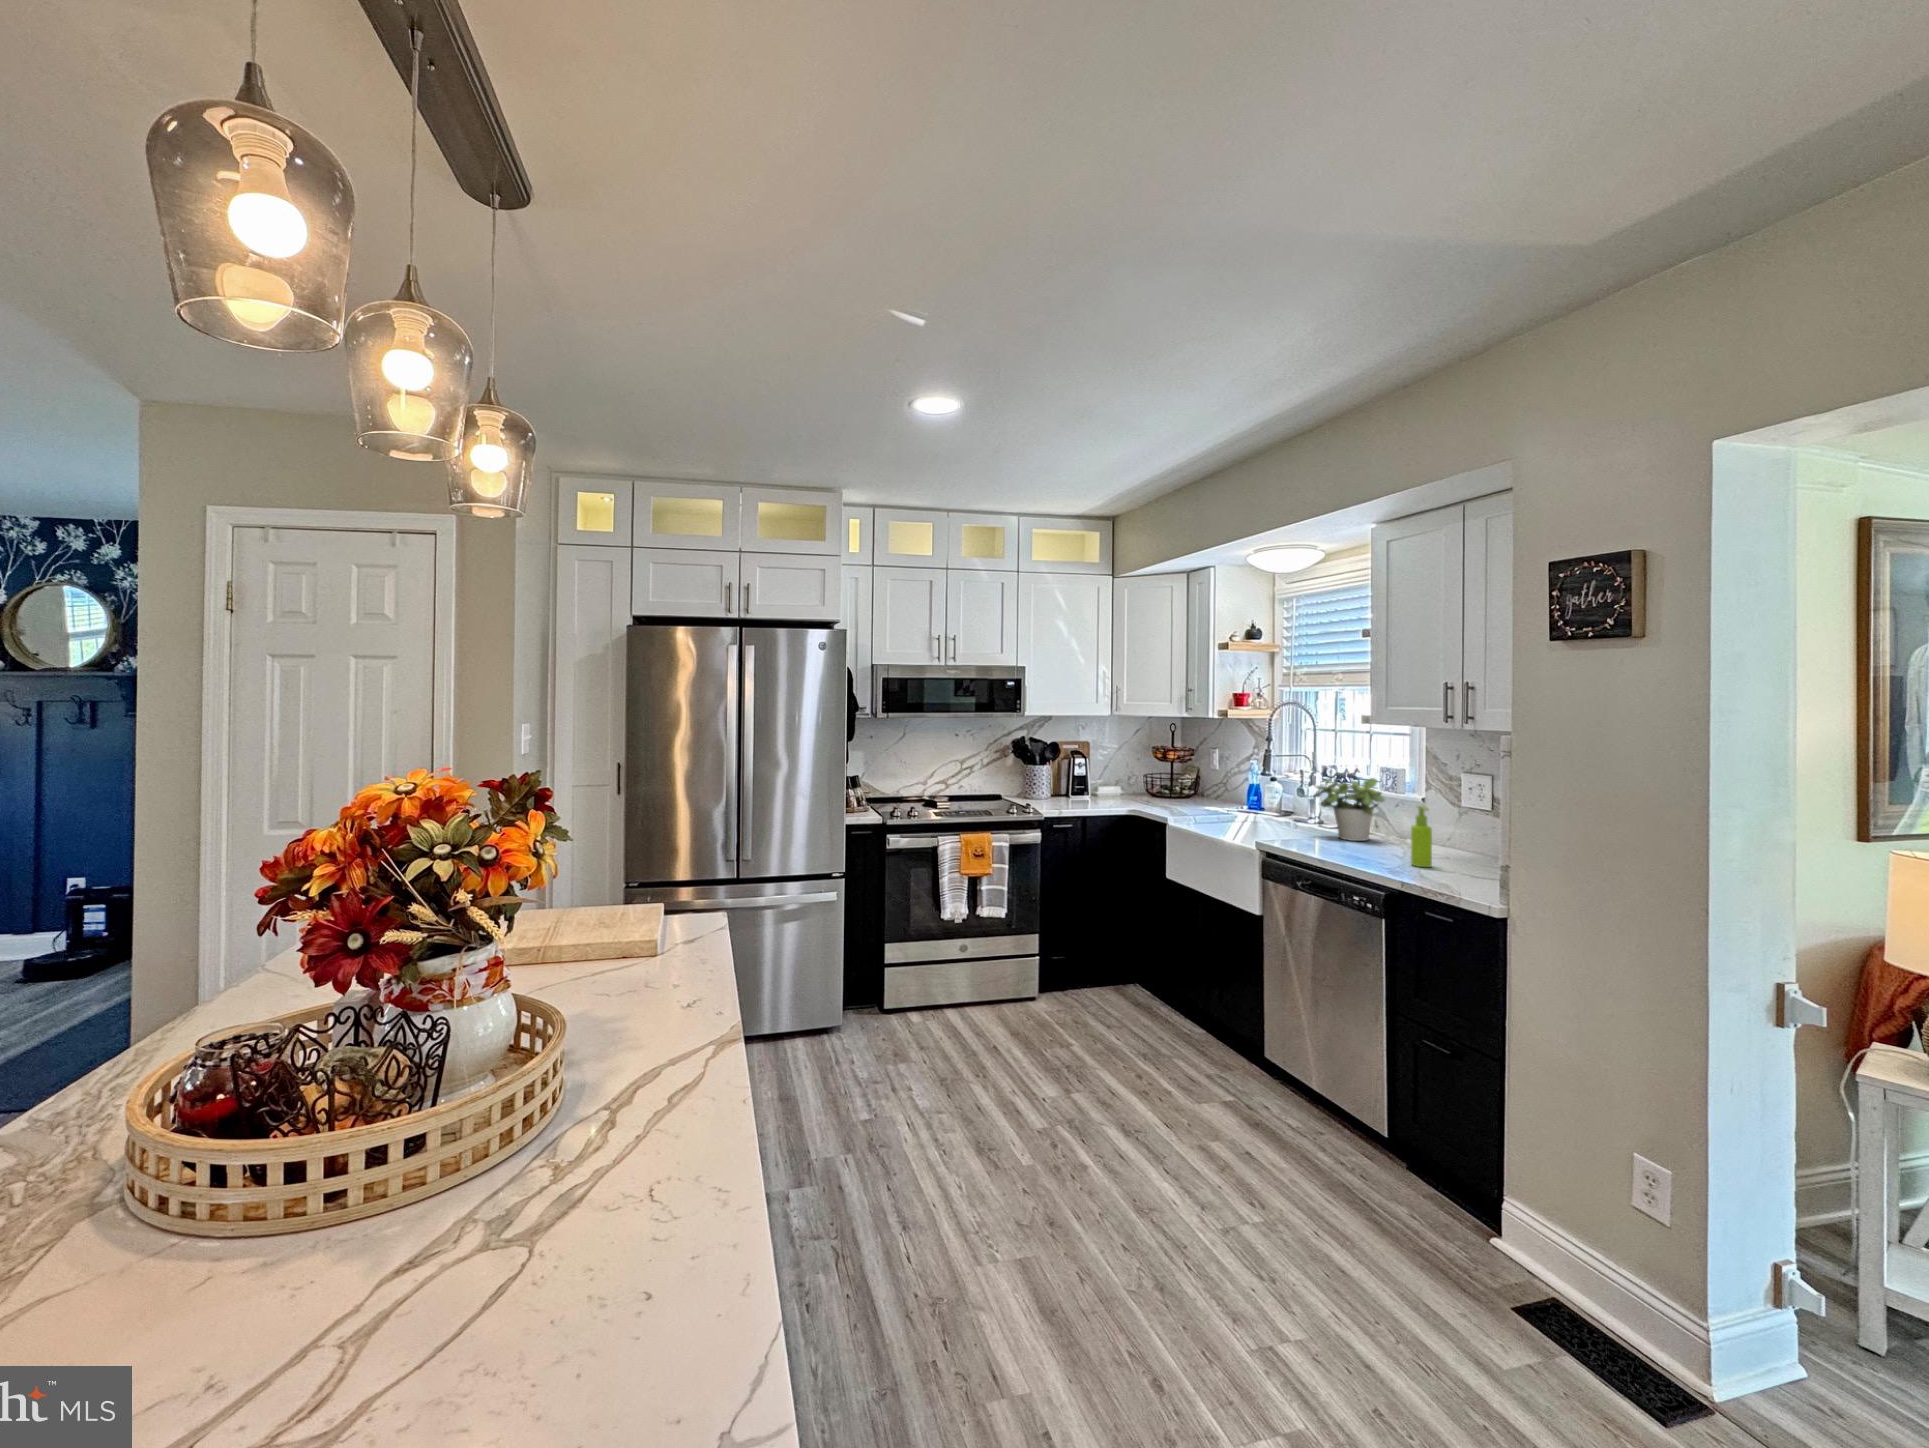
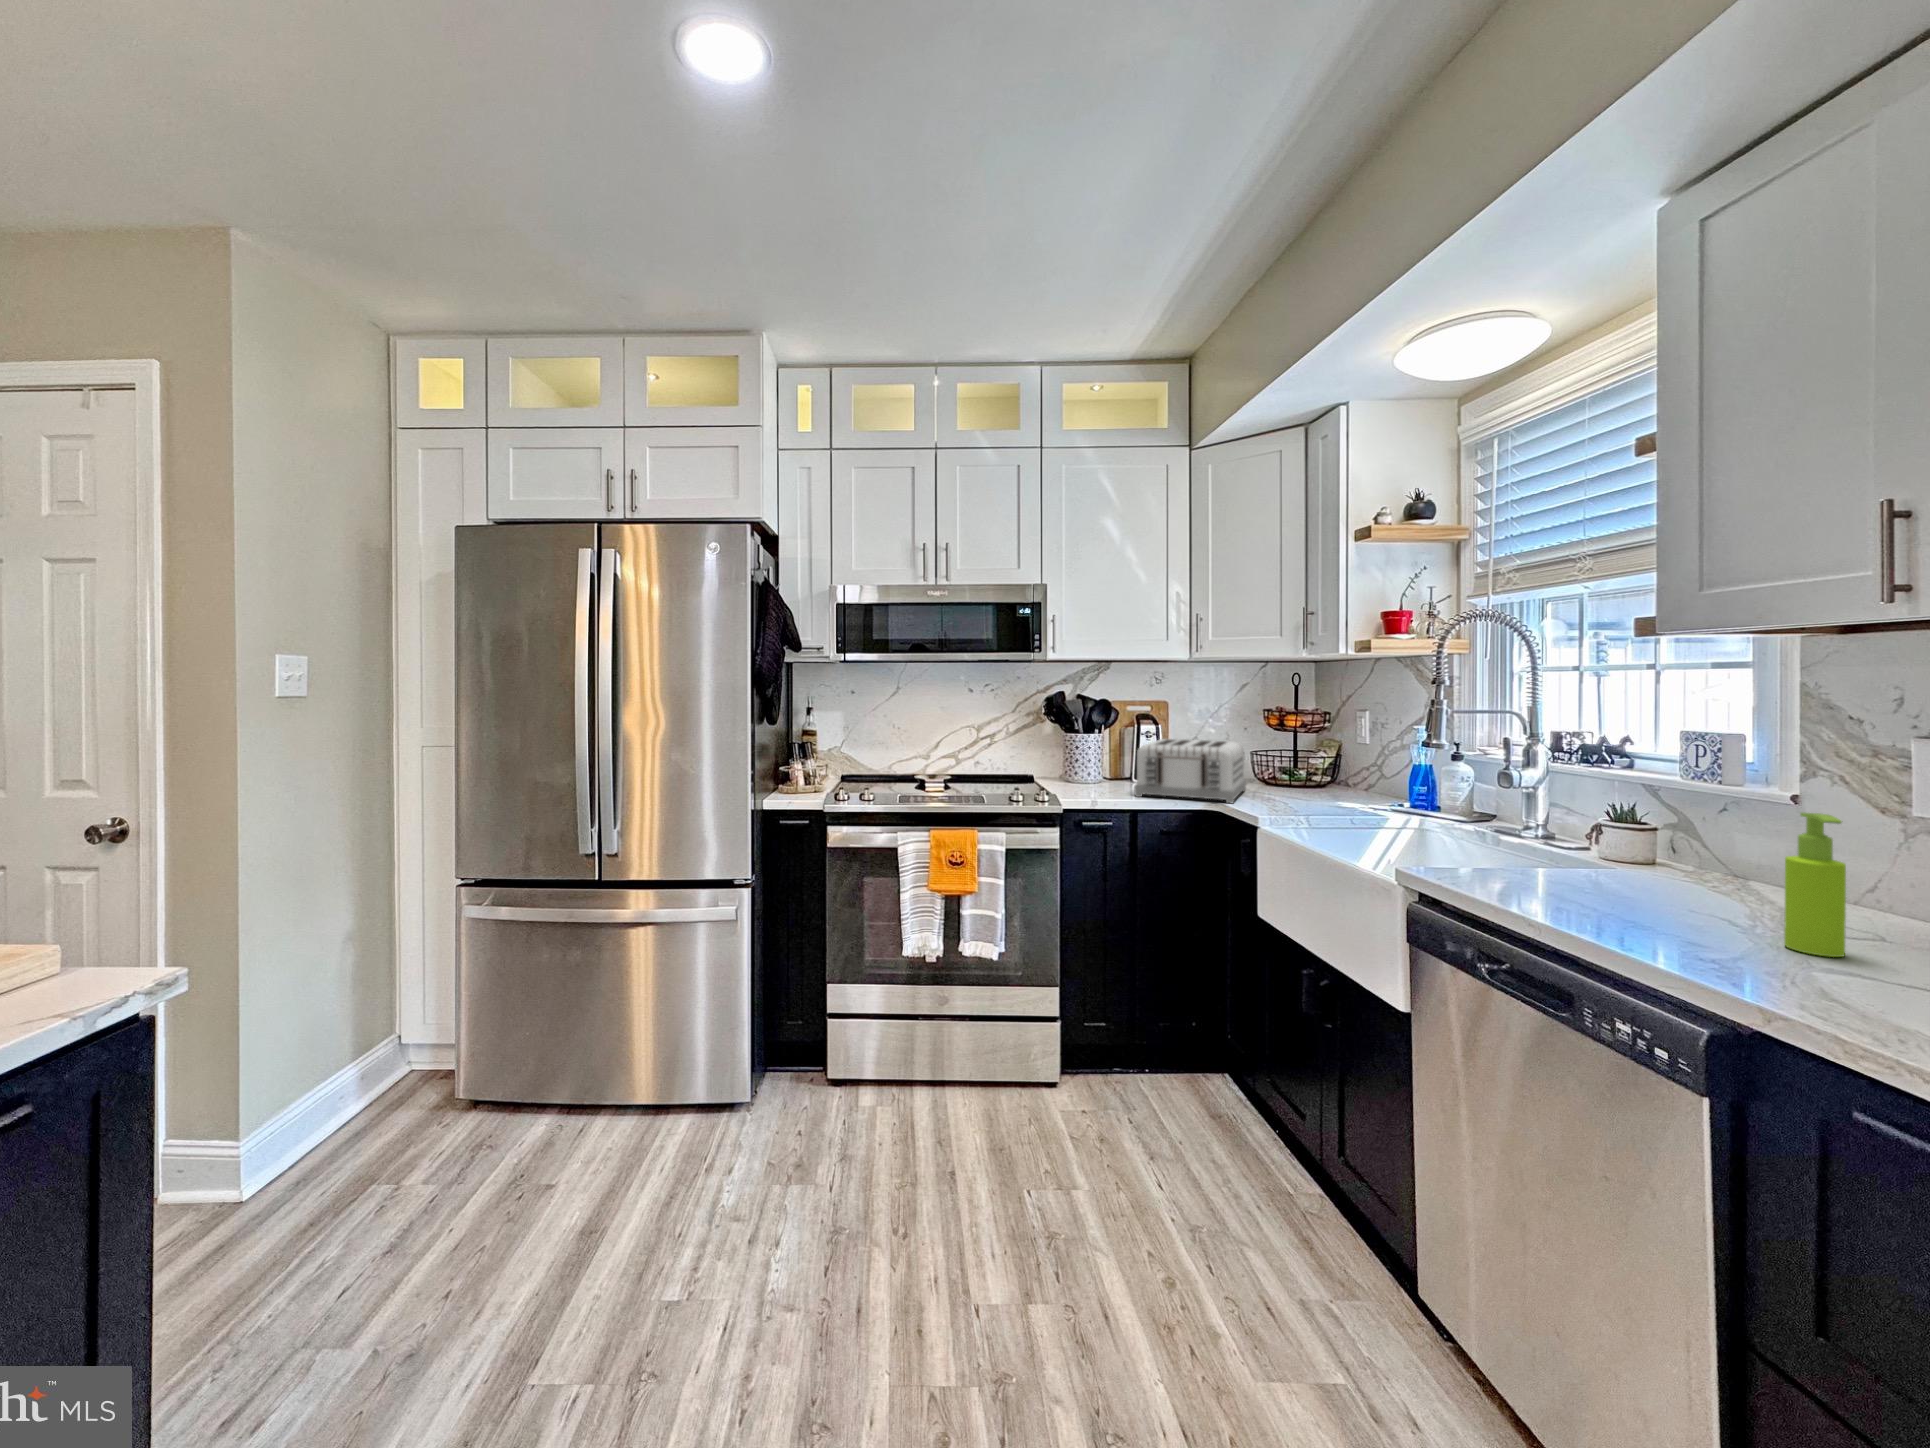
toaster: none [1081,770,1146,812] -> present [1135,739,1246,803]
potted plant: present [1314,778,1385,841] -> none [1532,750,1696,874]

